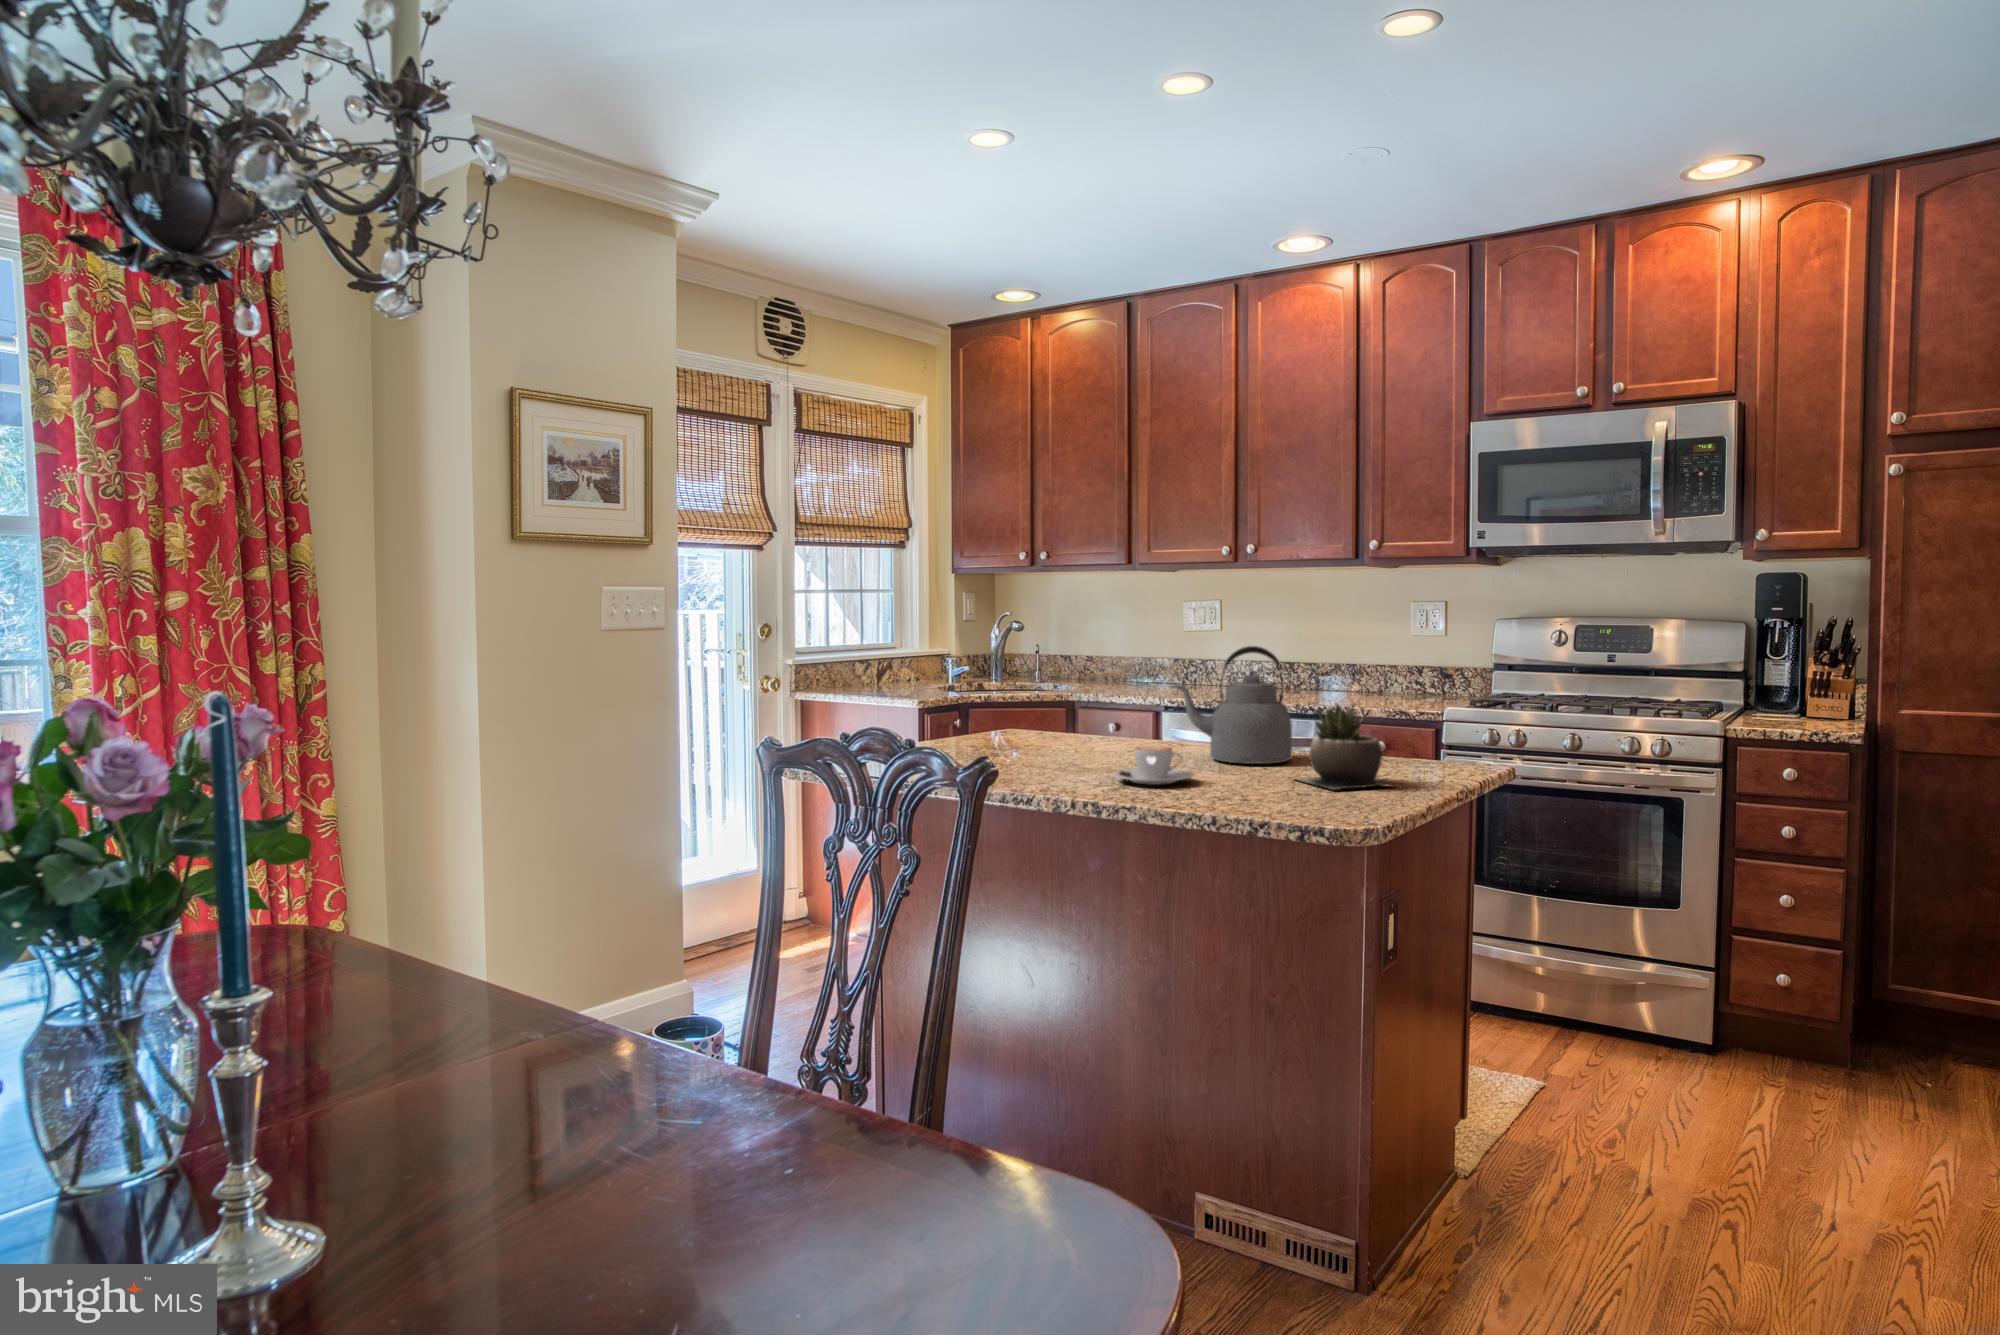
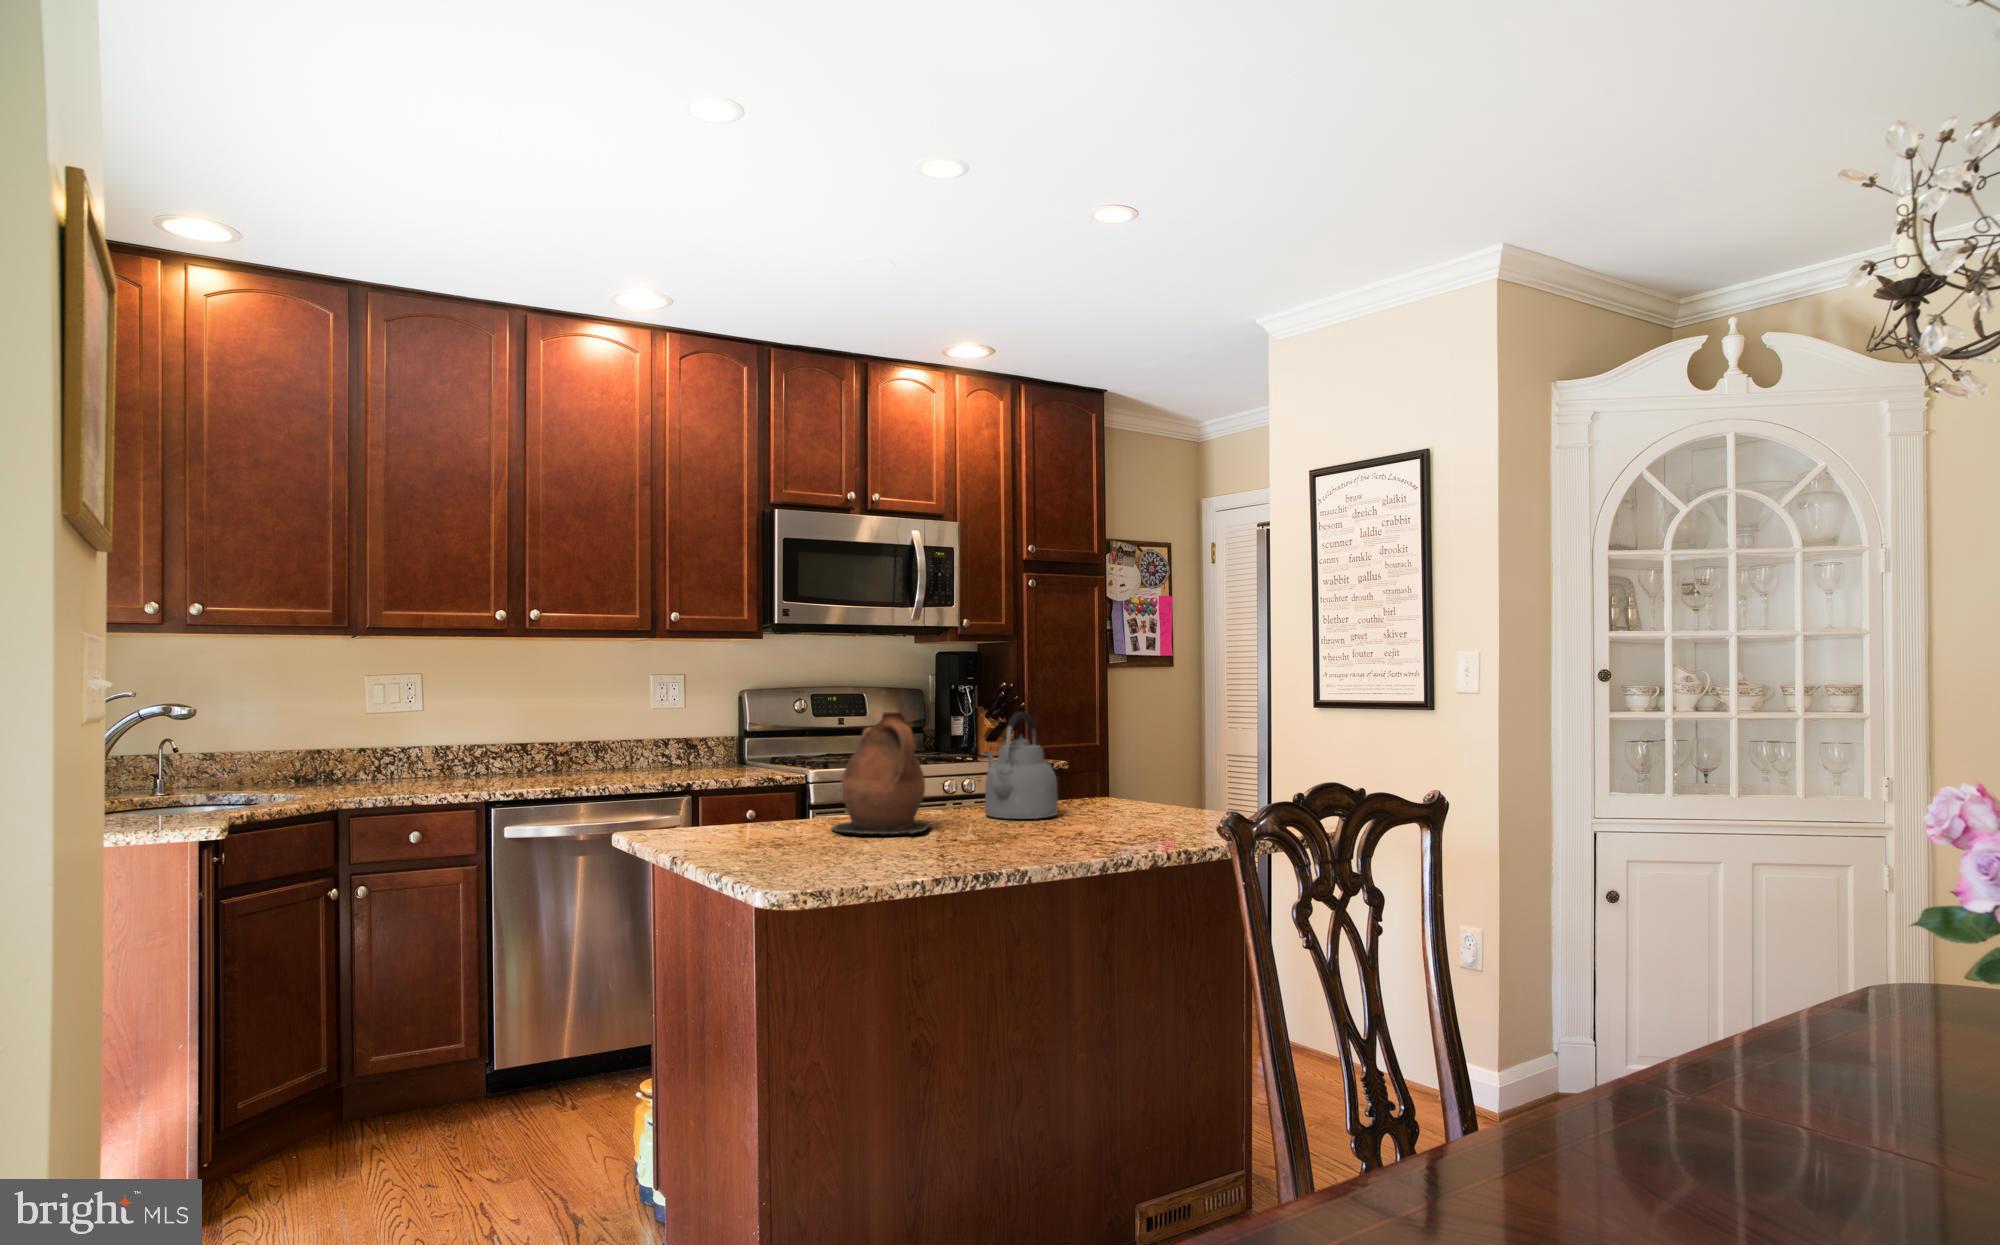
ceramic pitcher: none [1020,638,1123,752] -> present [831,711,932,834]
succulent plant: present [1296,704,1390,789] -> none [1126,752,1191,820]
coffee cup: present [1113,746,1194,785] -> none [1069,803,1142,838]

